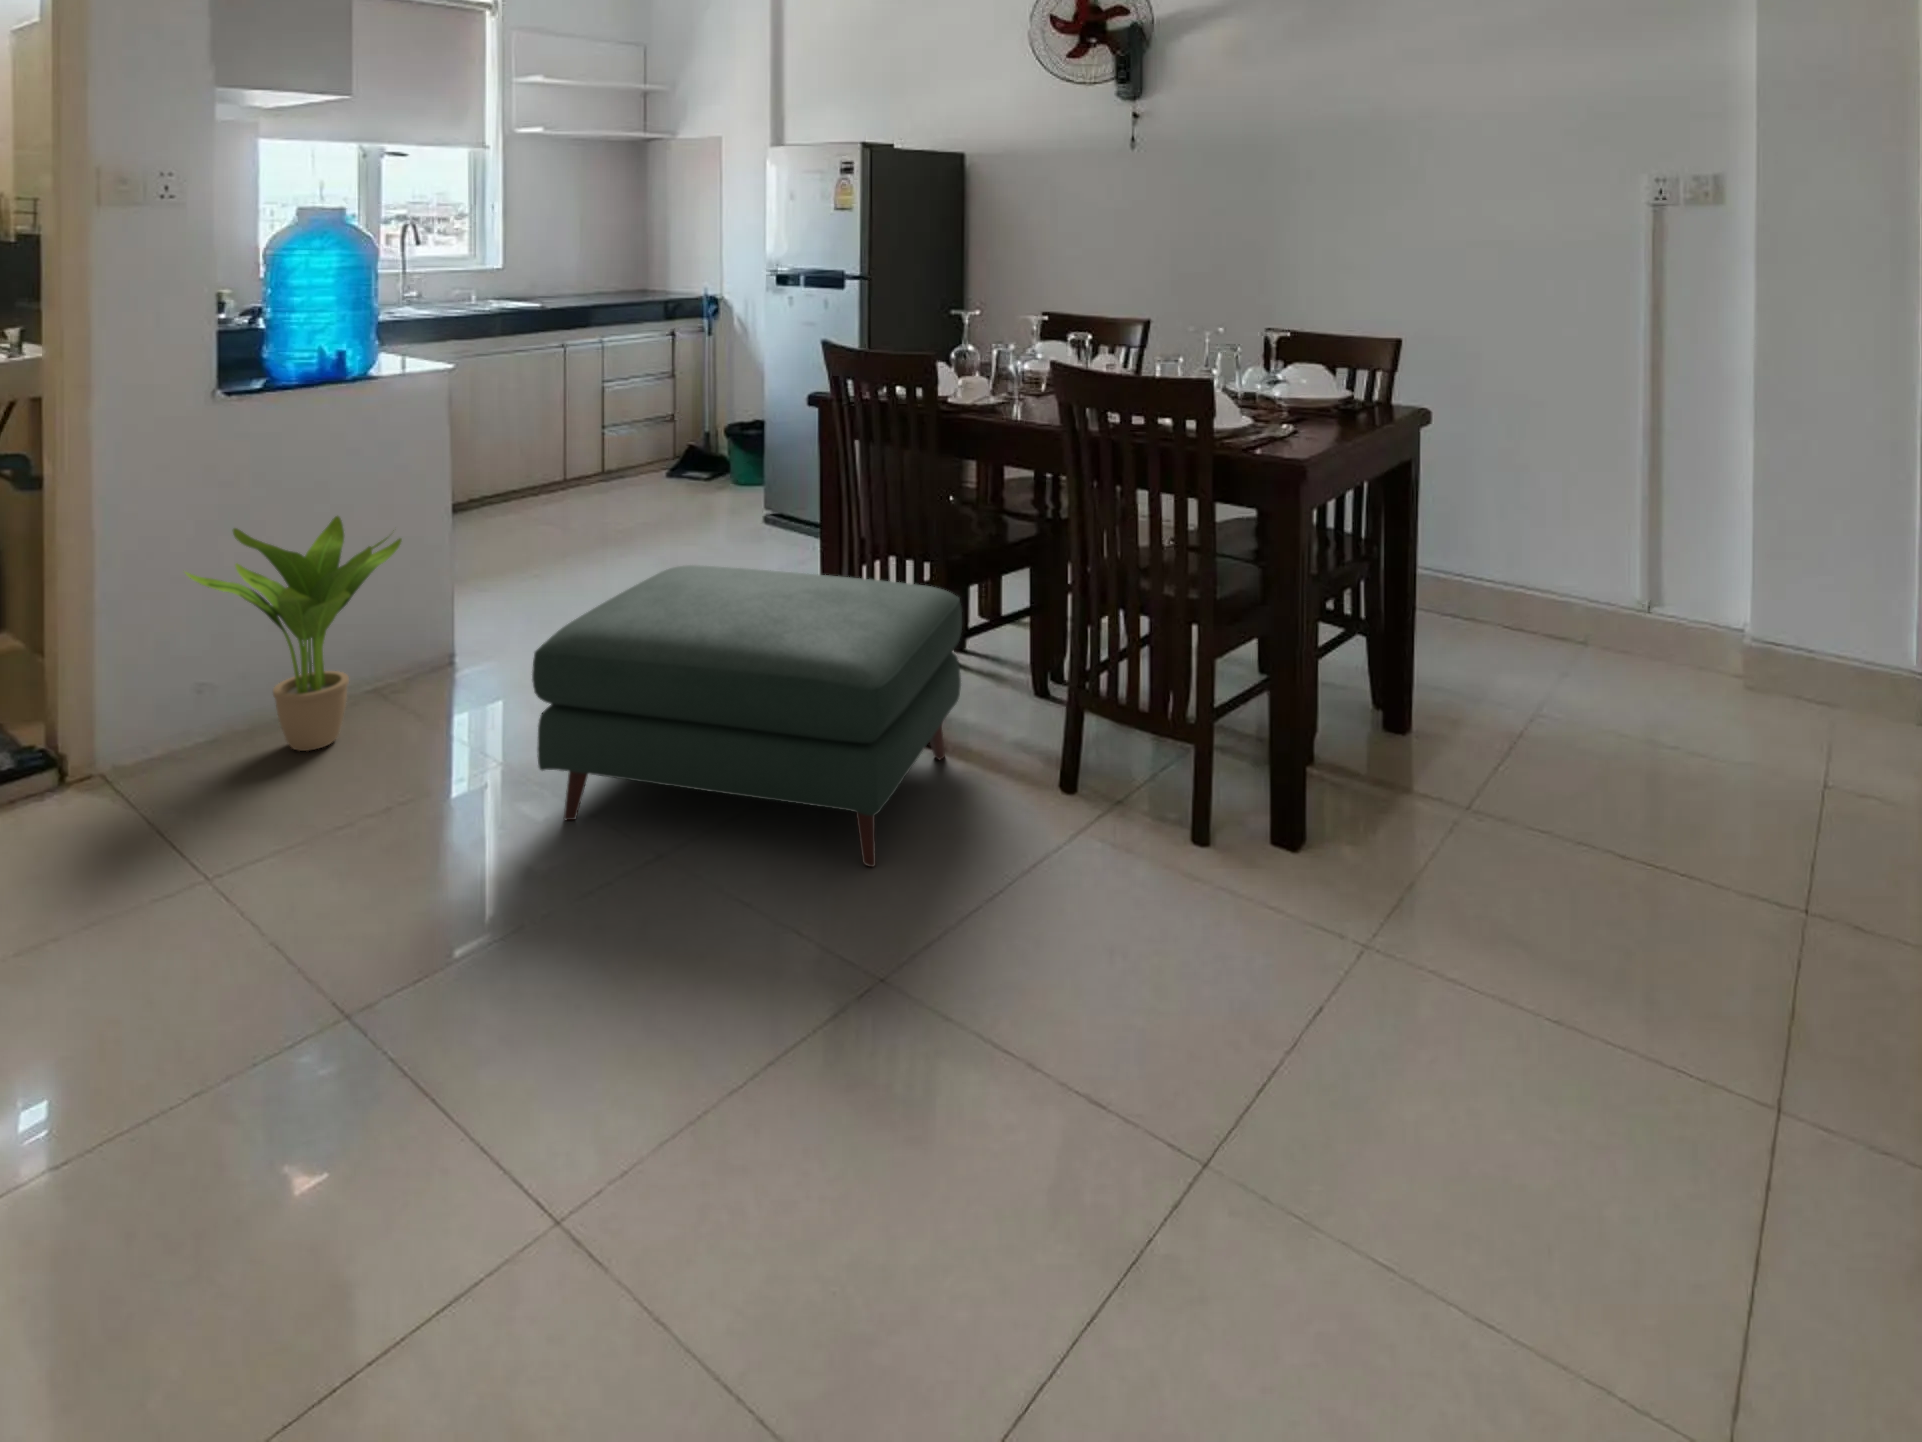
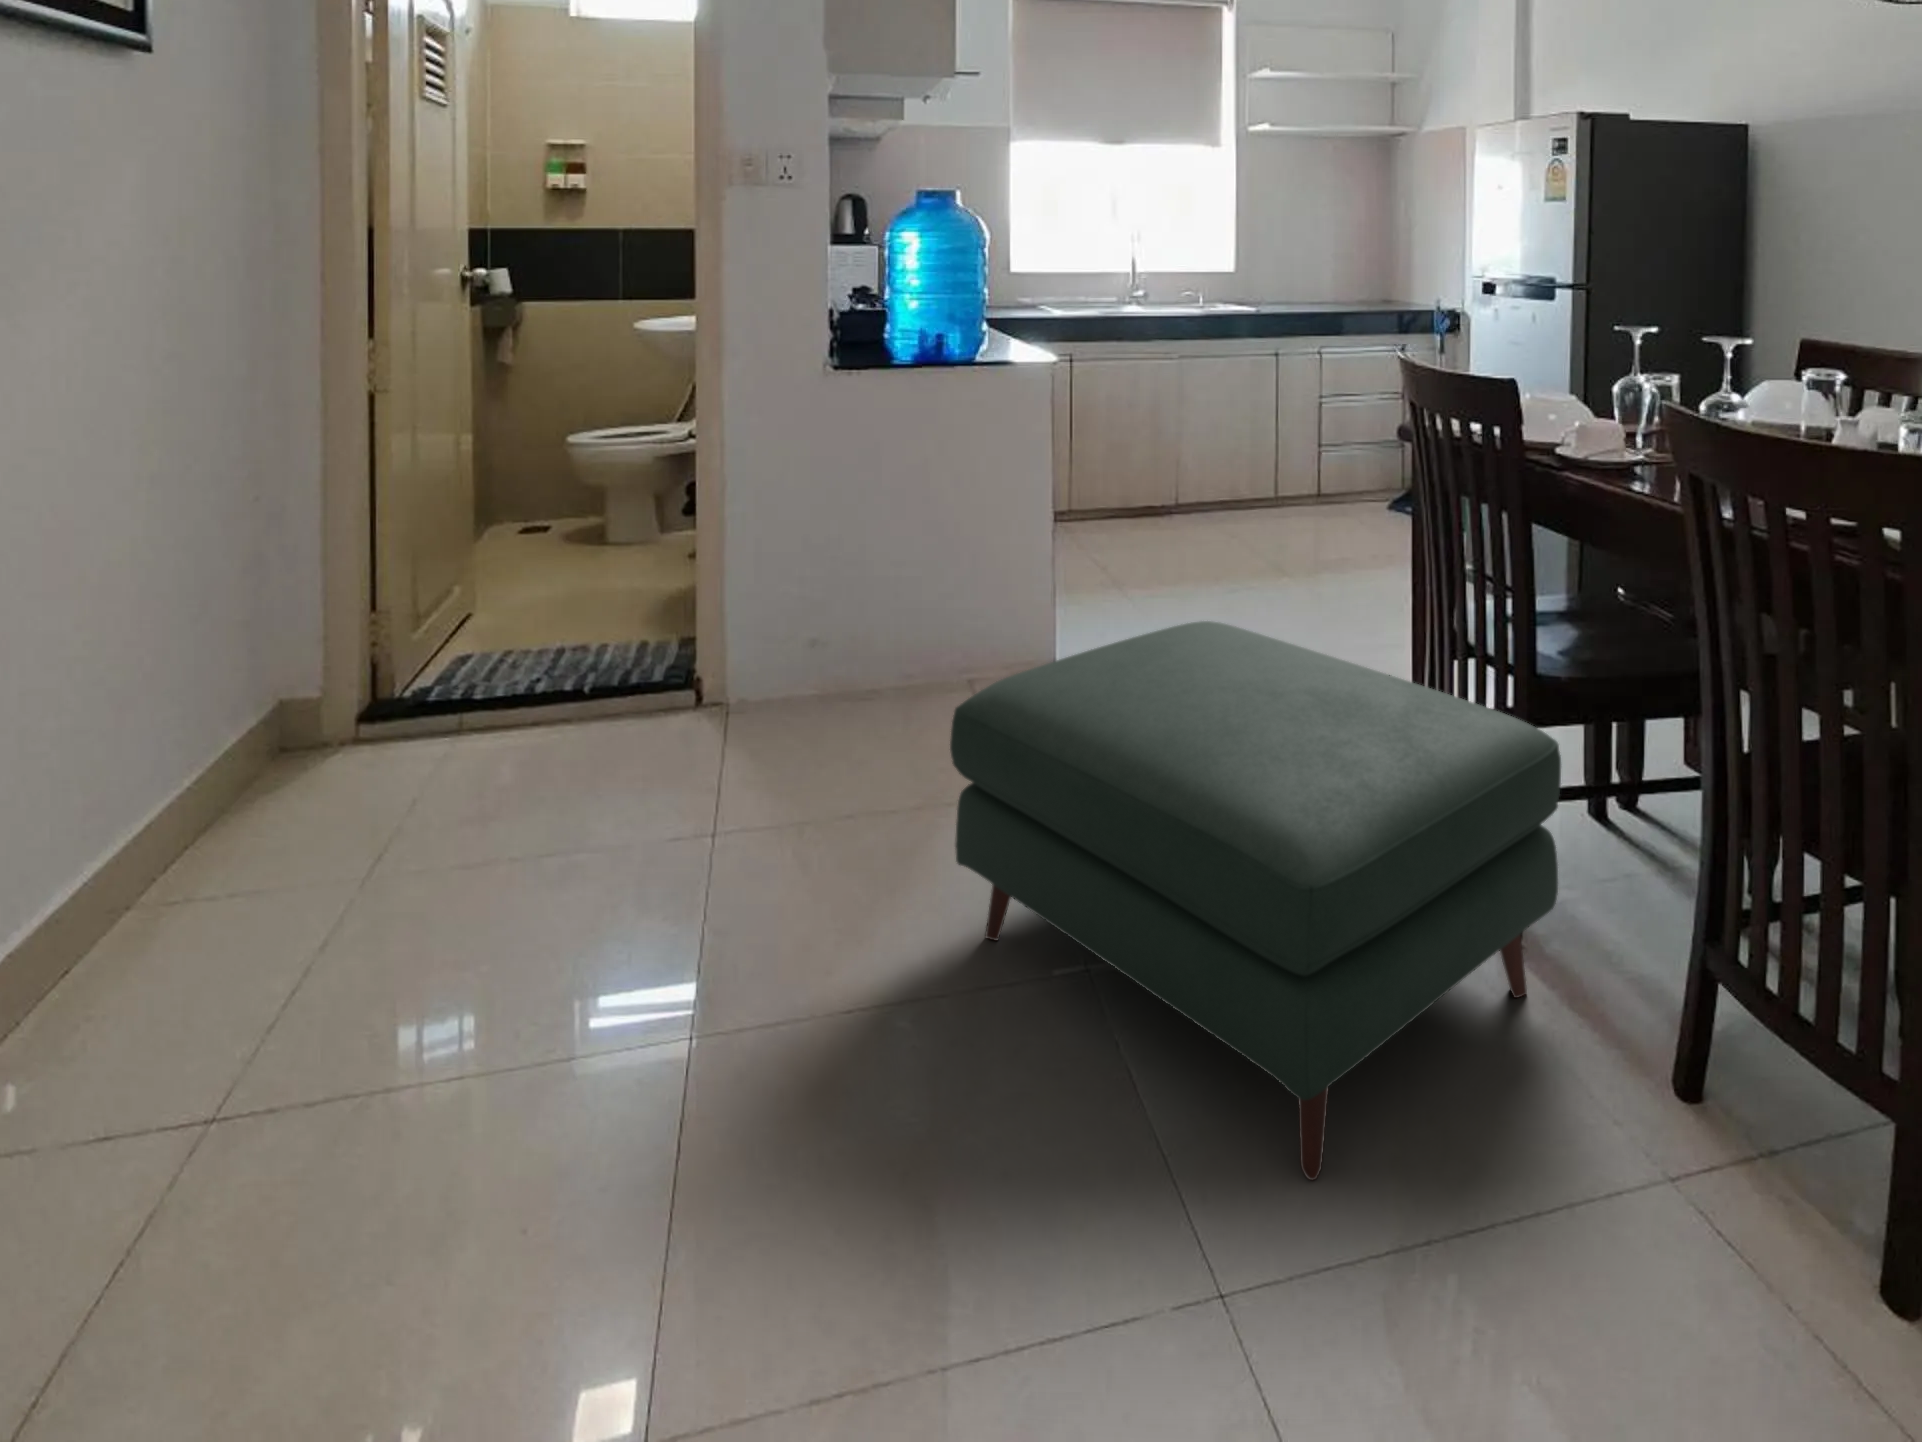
potted plant: present [185,516,402,751] -> none [731,505,958,762]

